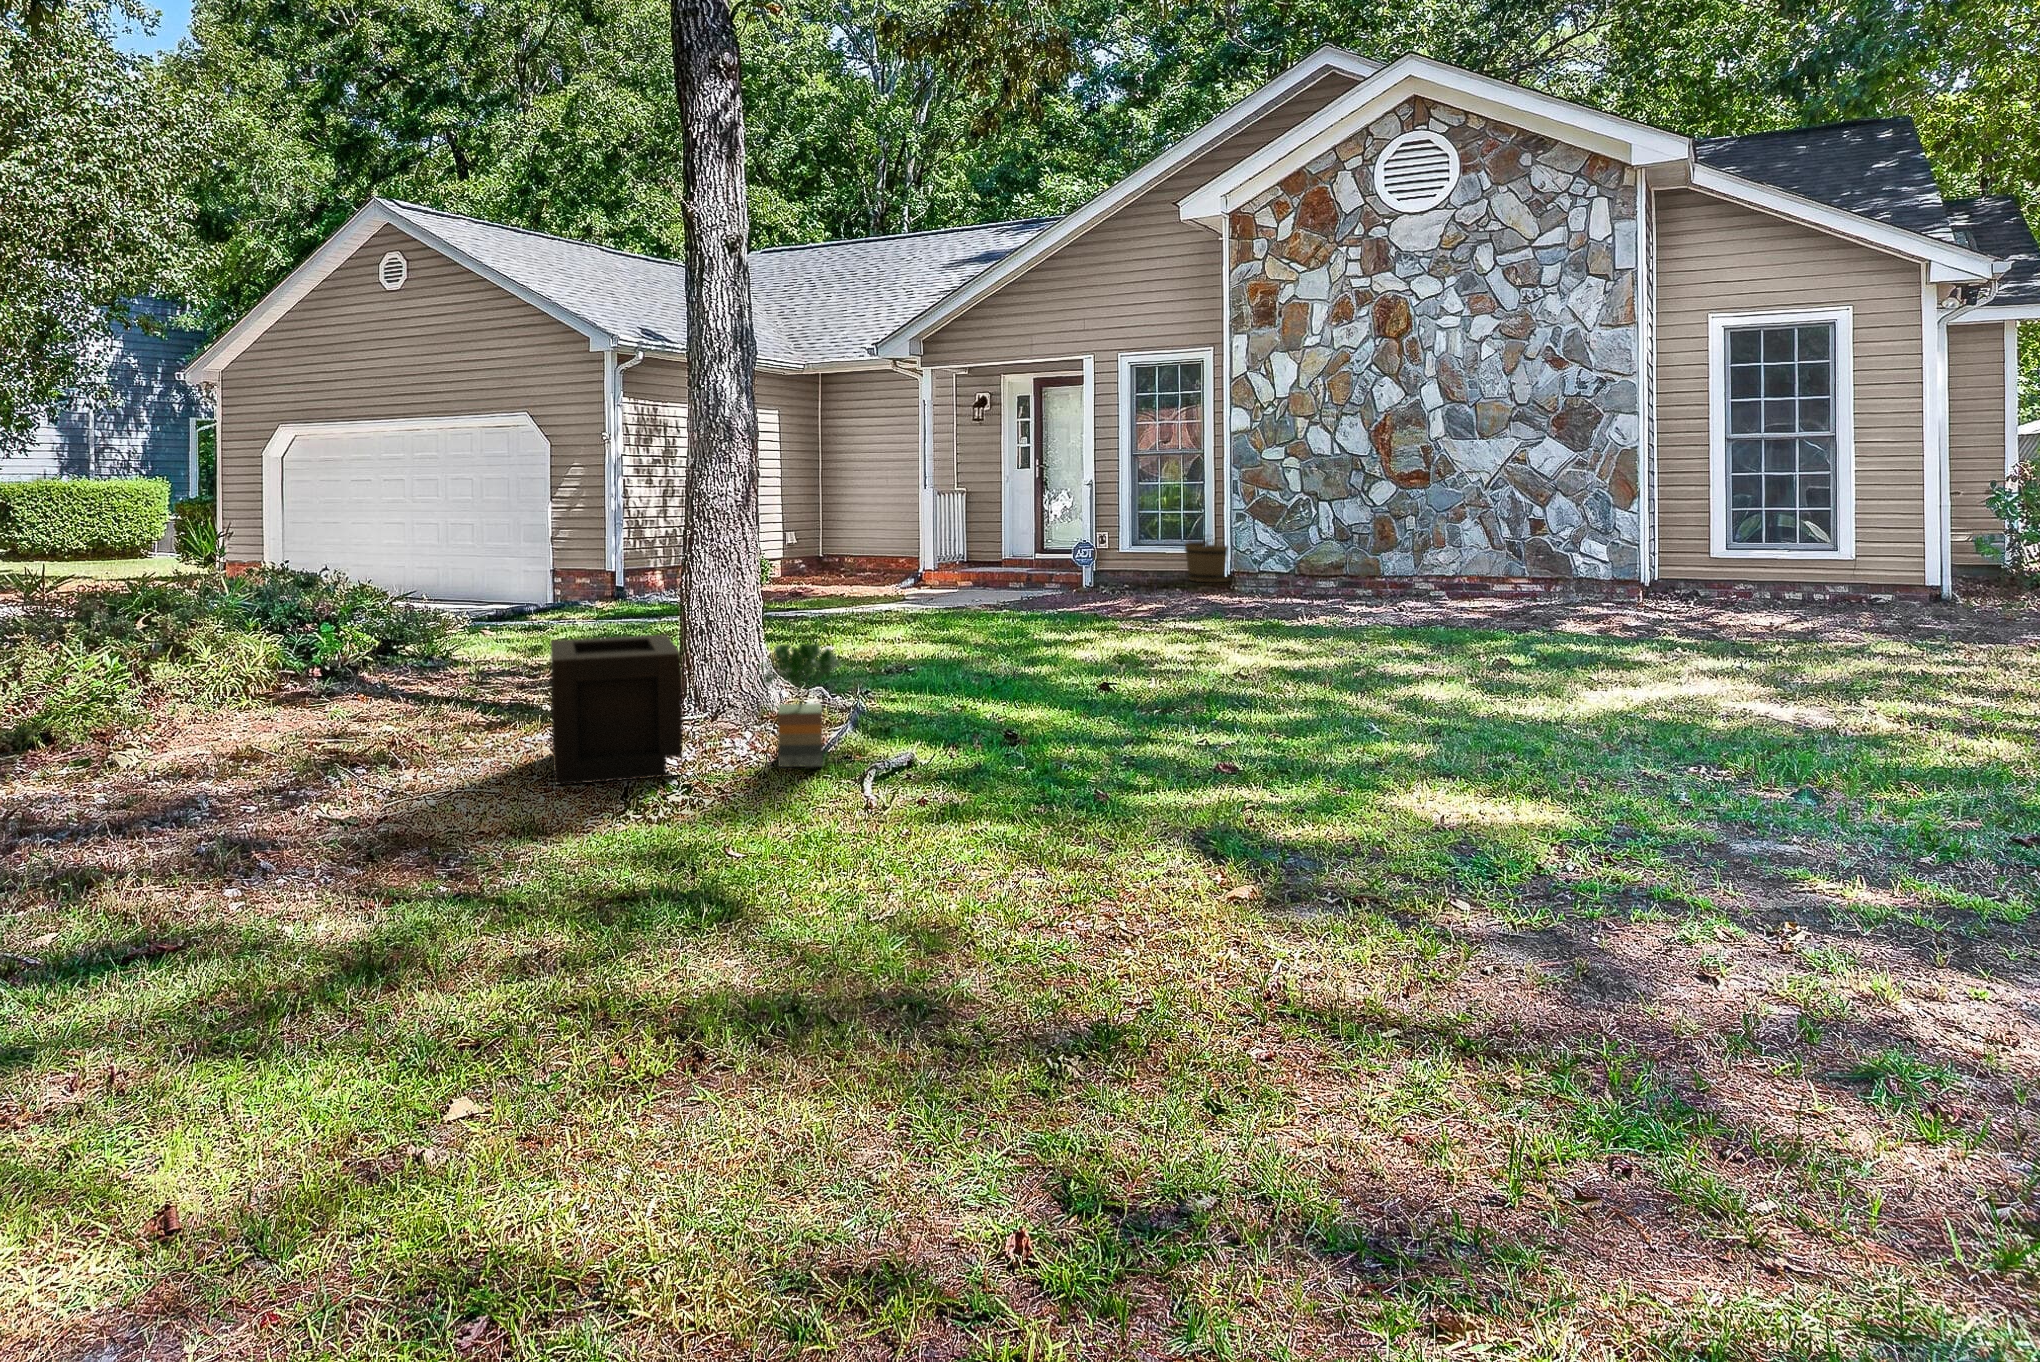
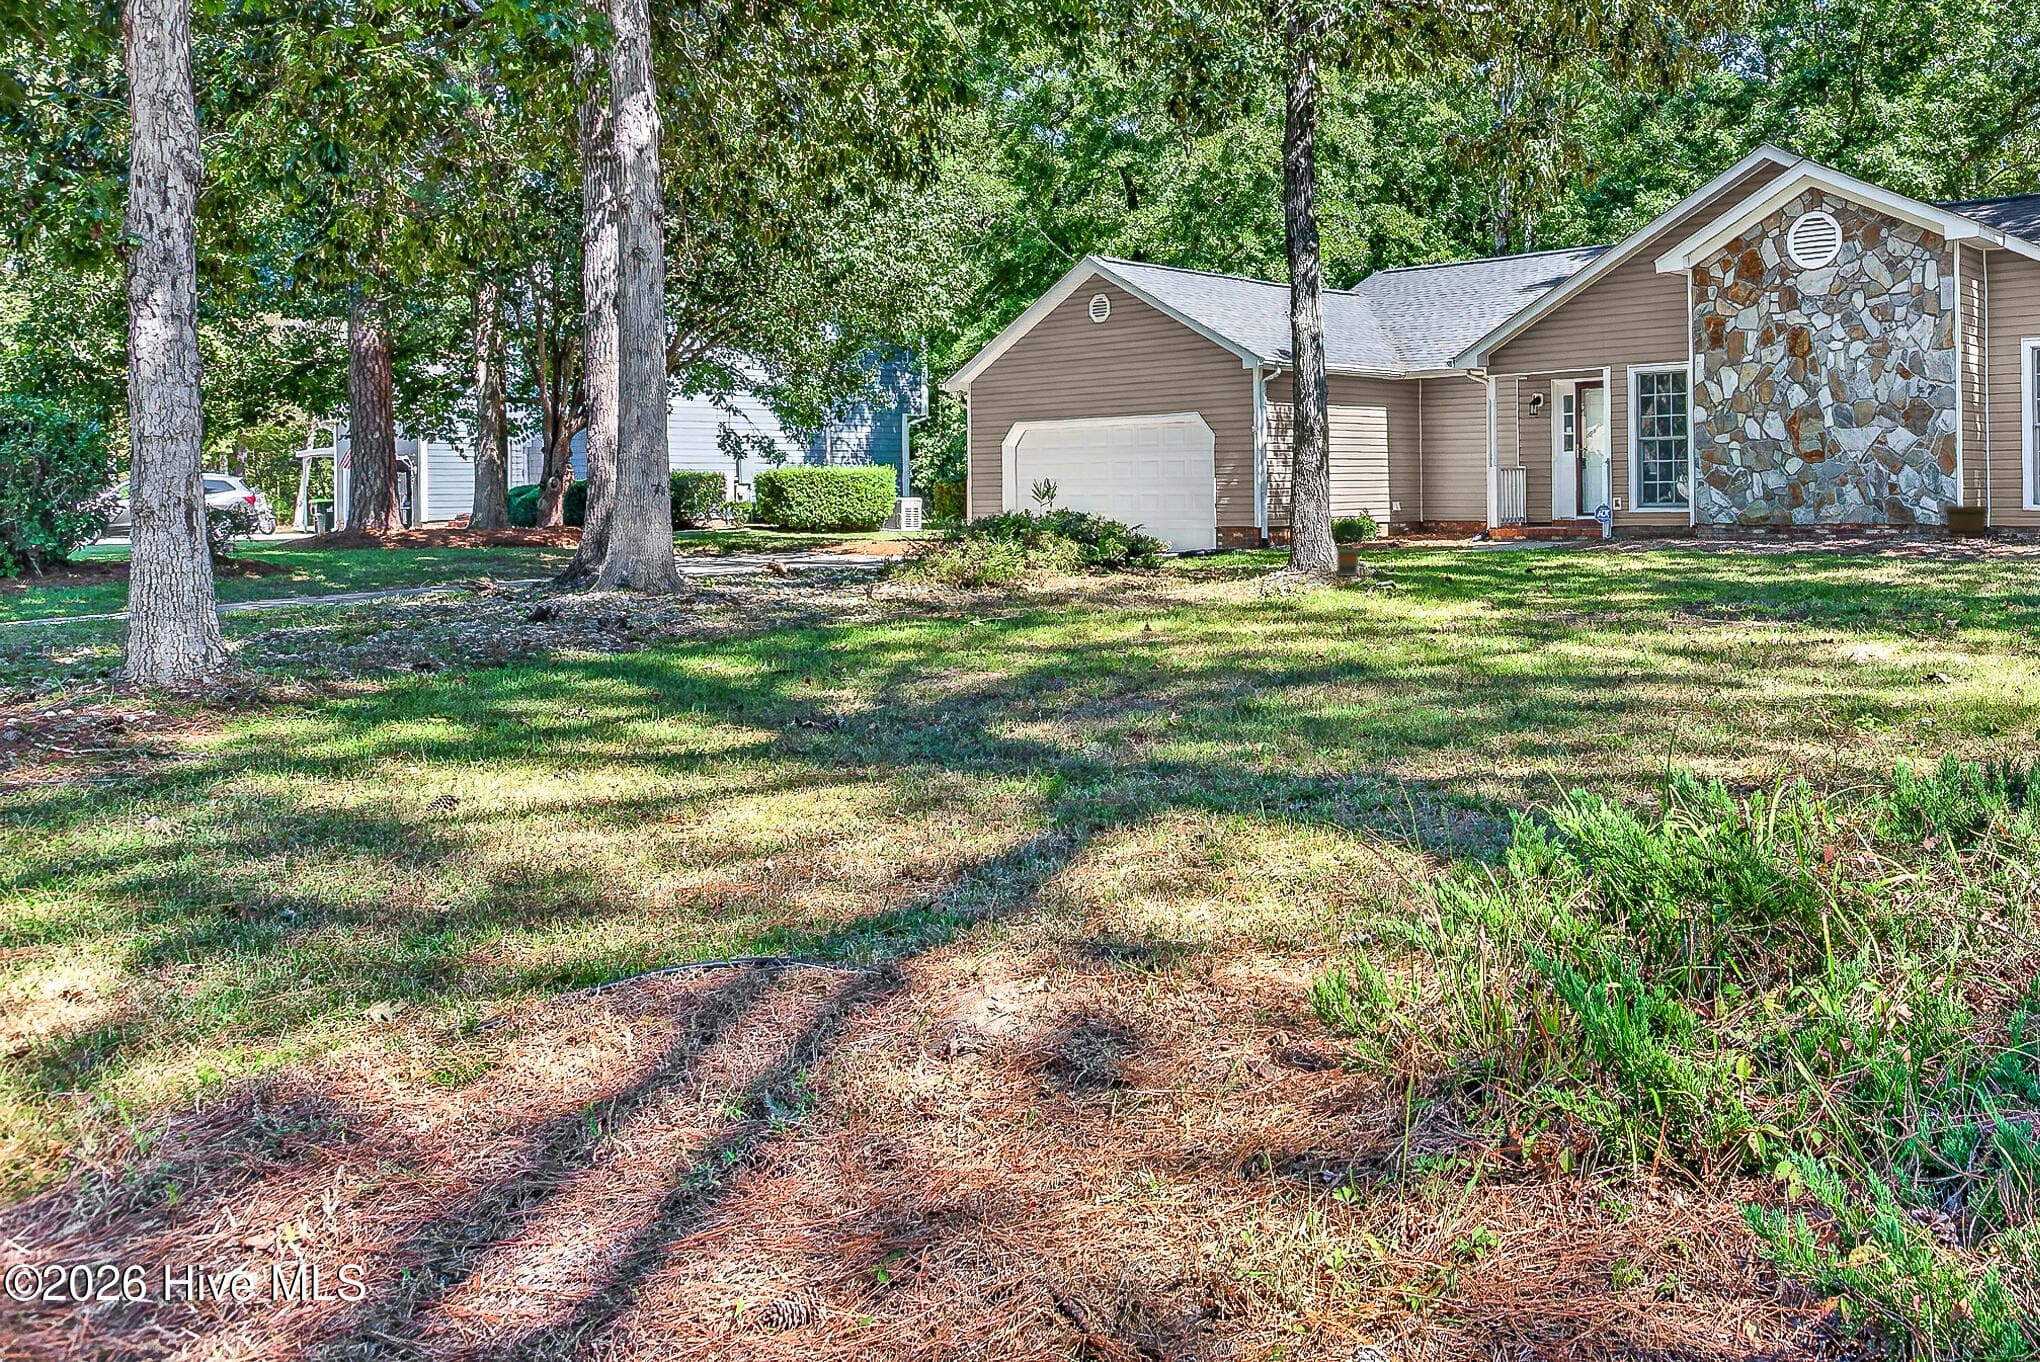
bucket: present [1185,535,1230,582] -> present [1945,503,1987,537]
wooden crate: present [550,635,683,785] -> none [1237,521,1295,578]

